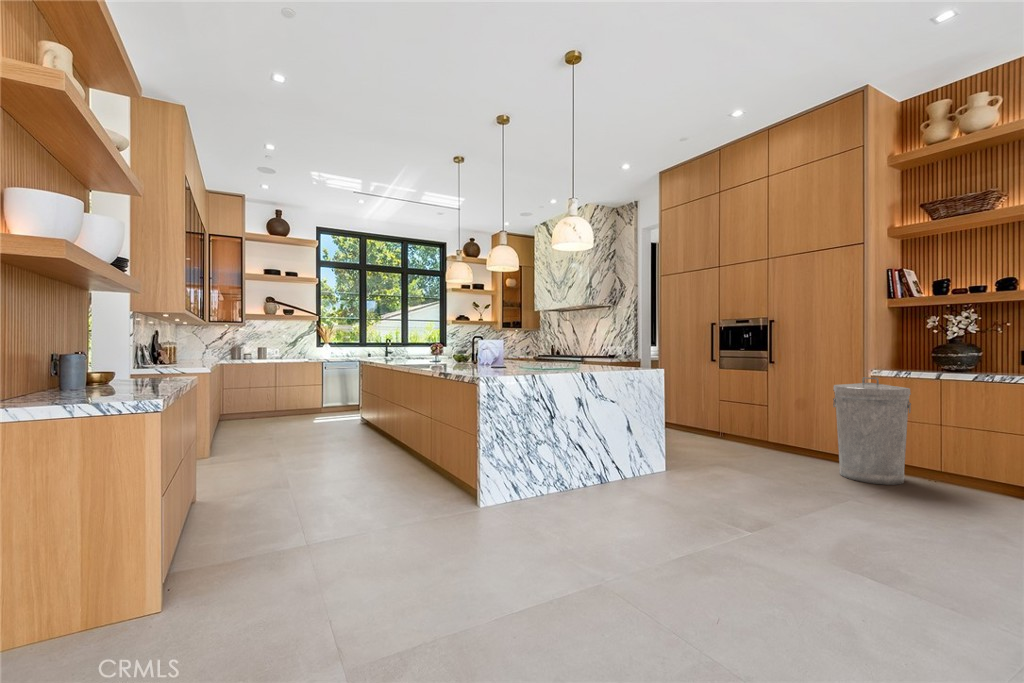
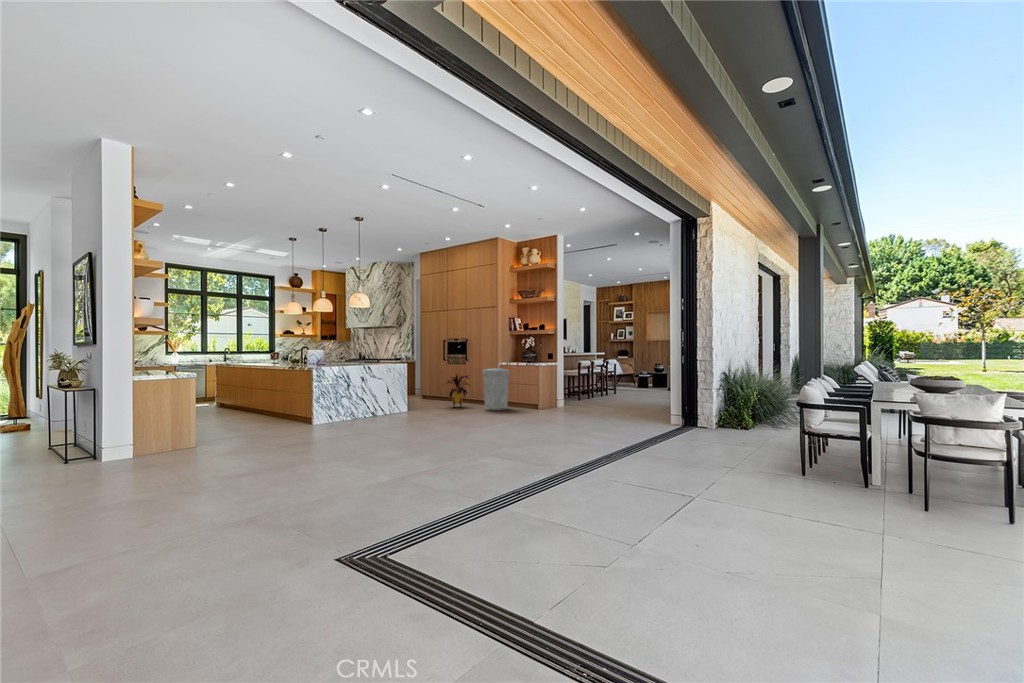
house plant: none [726,393,798,461] -> present [447,375,470,407]

